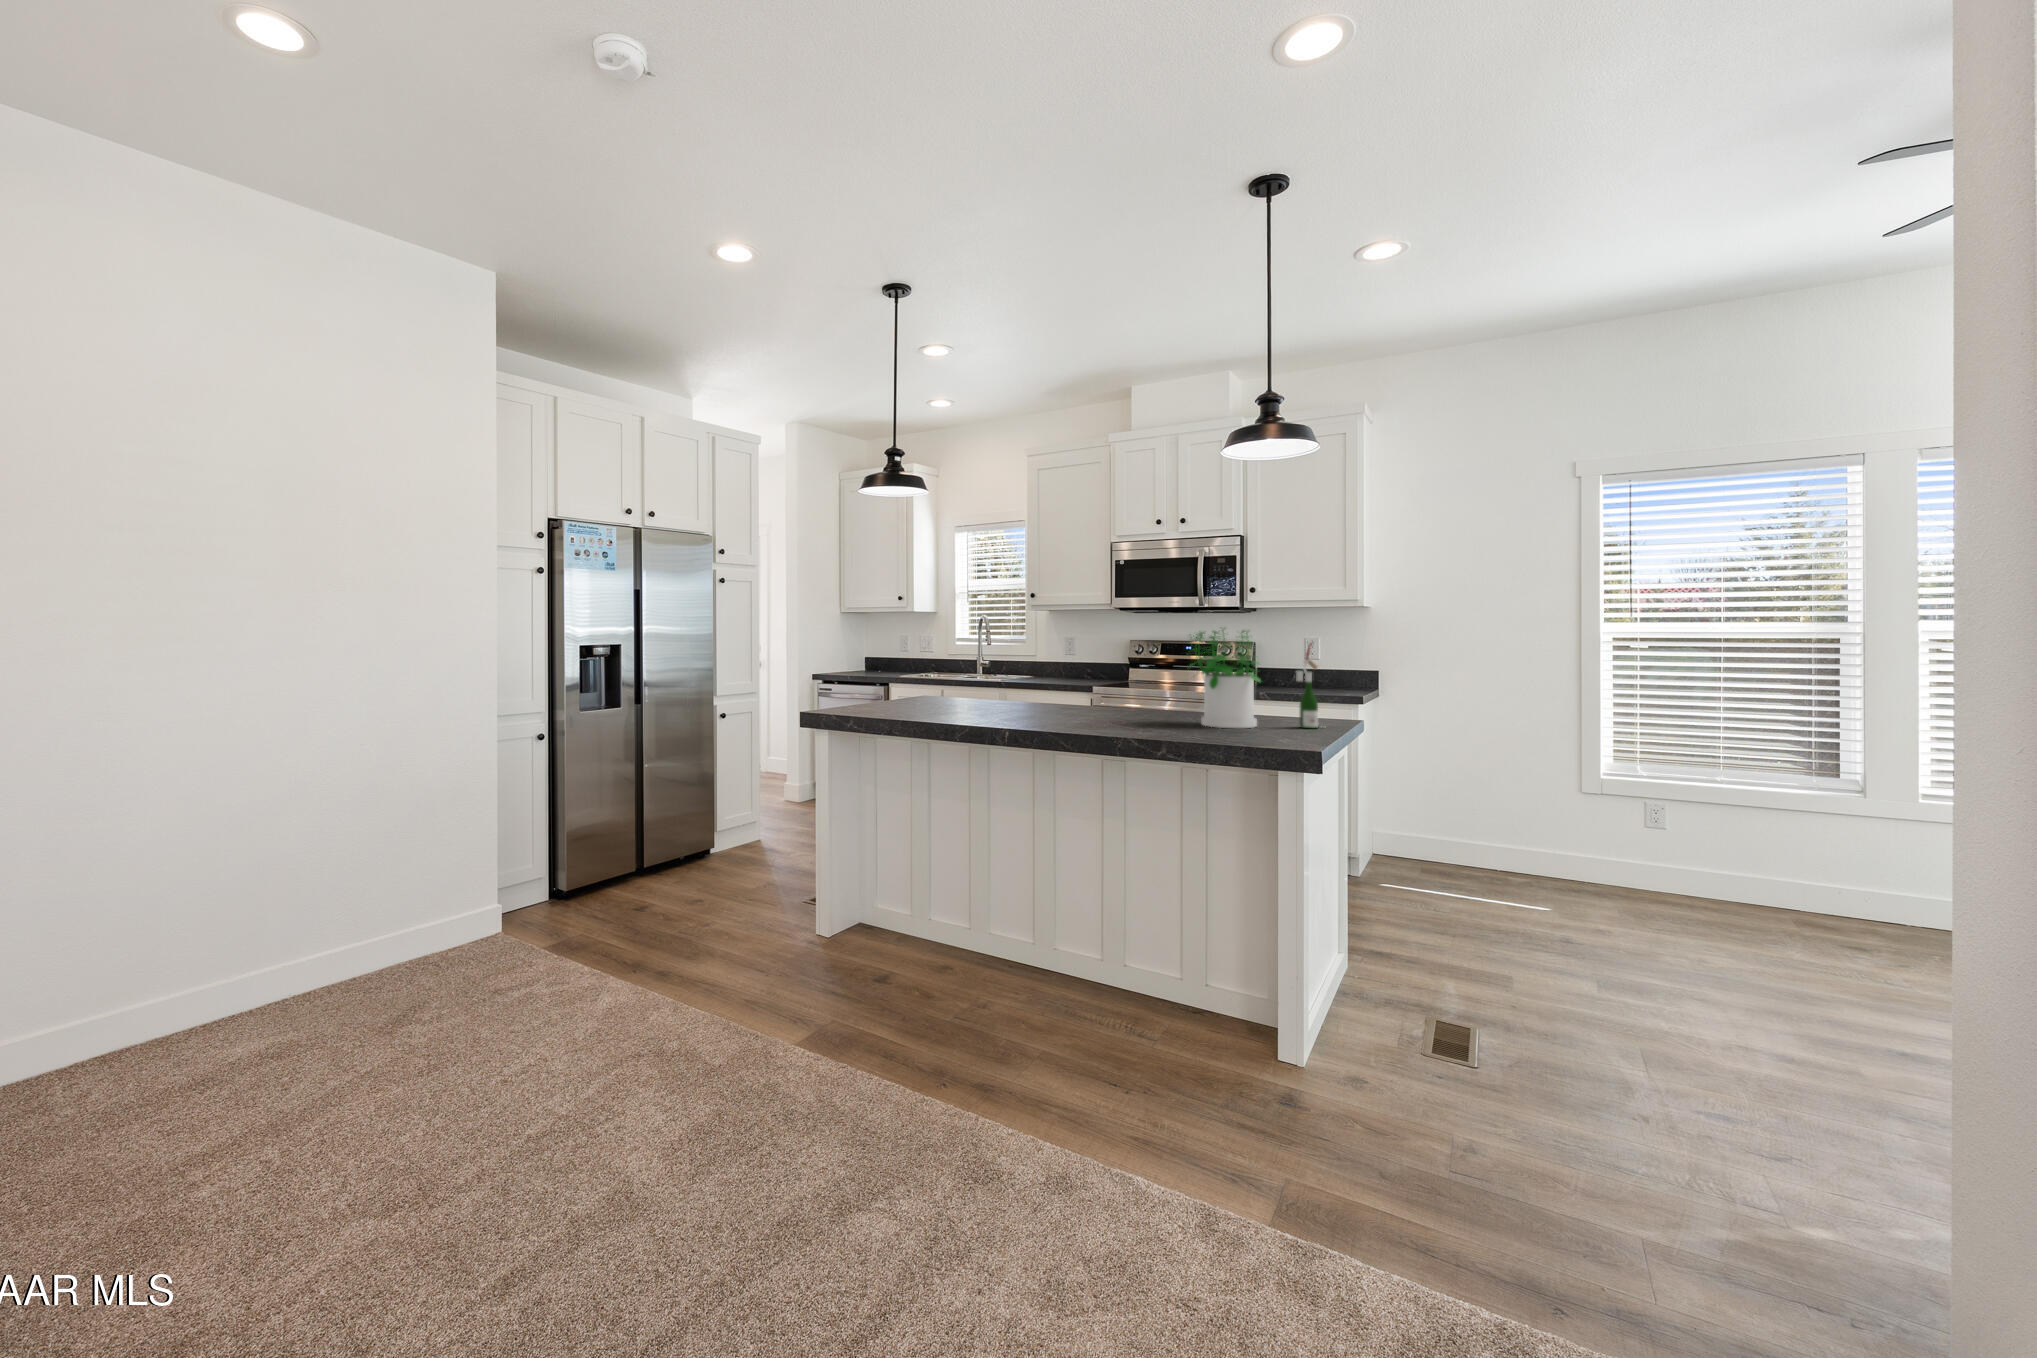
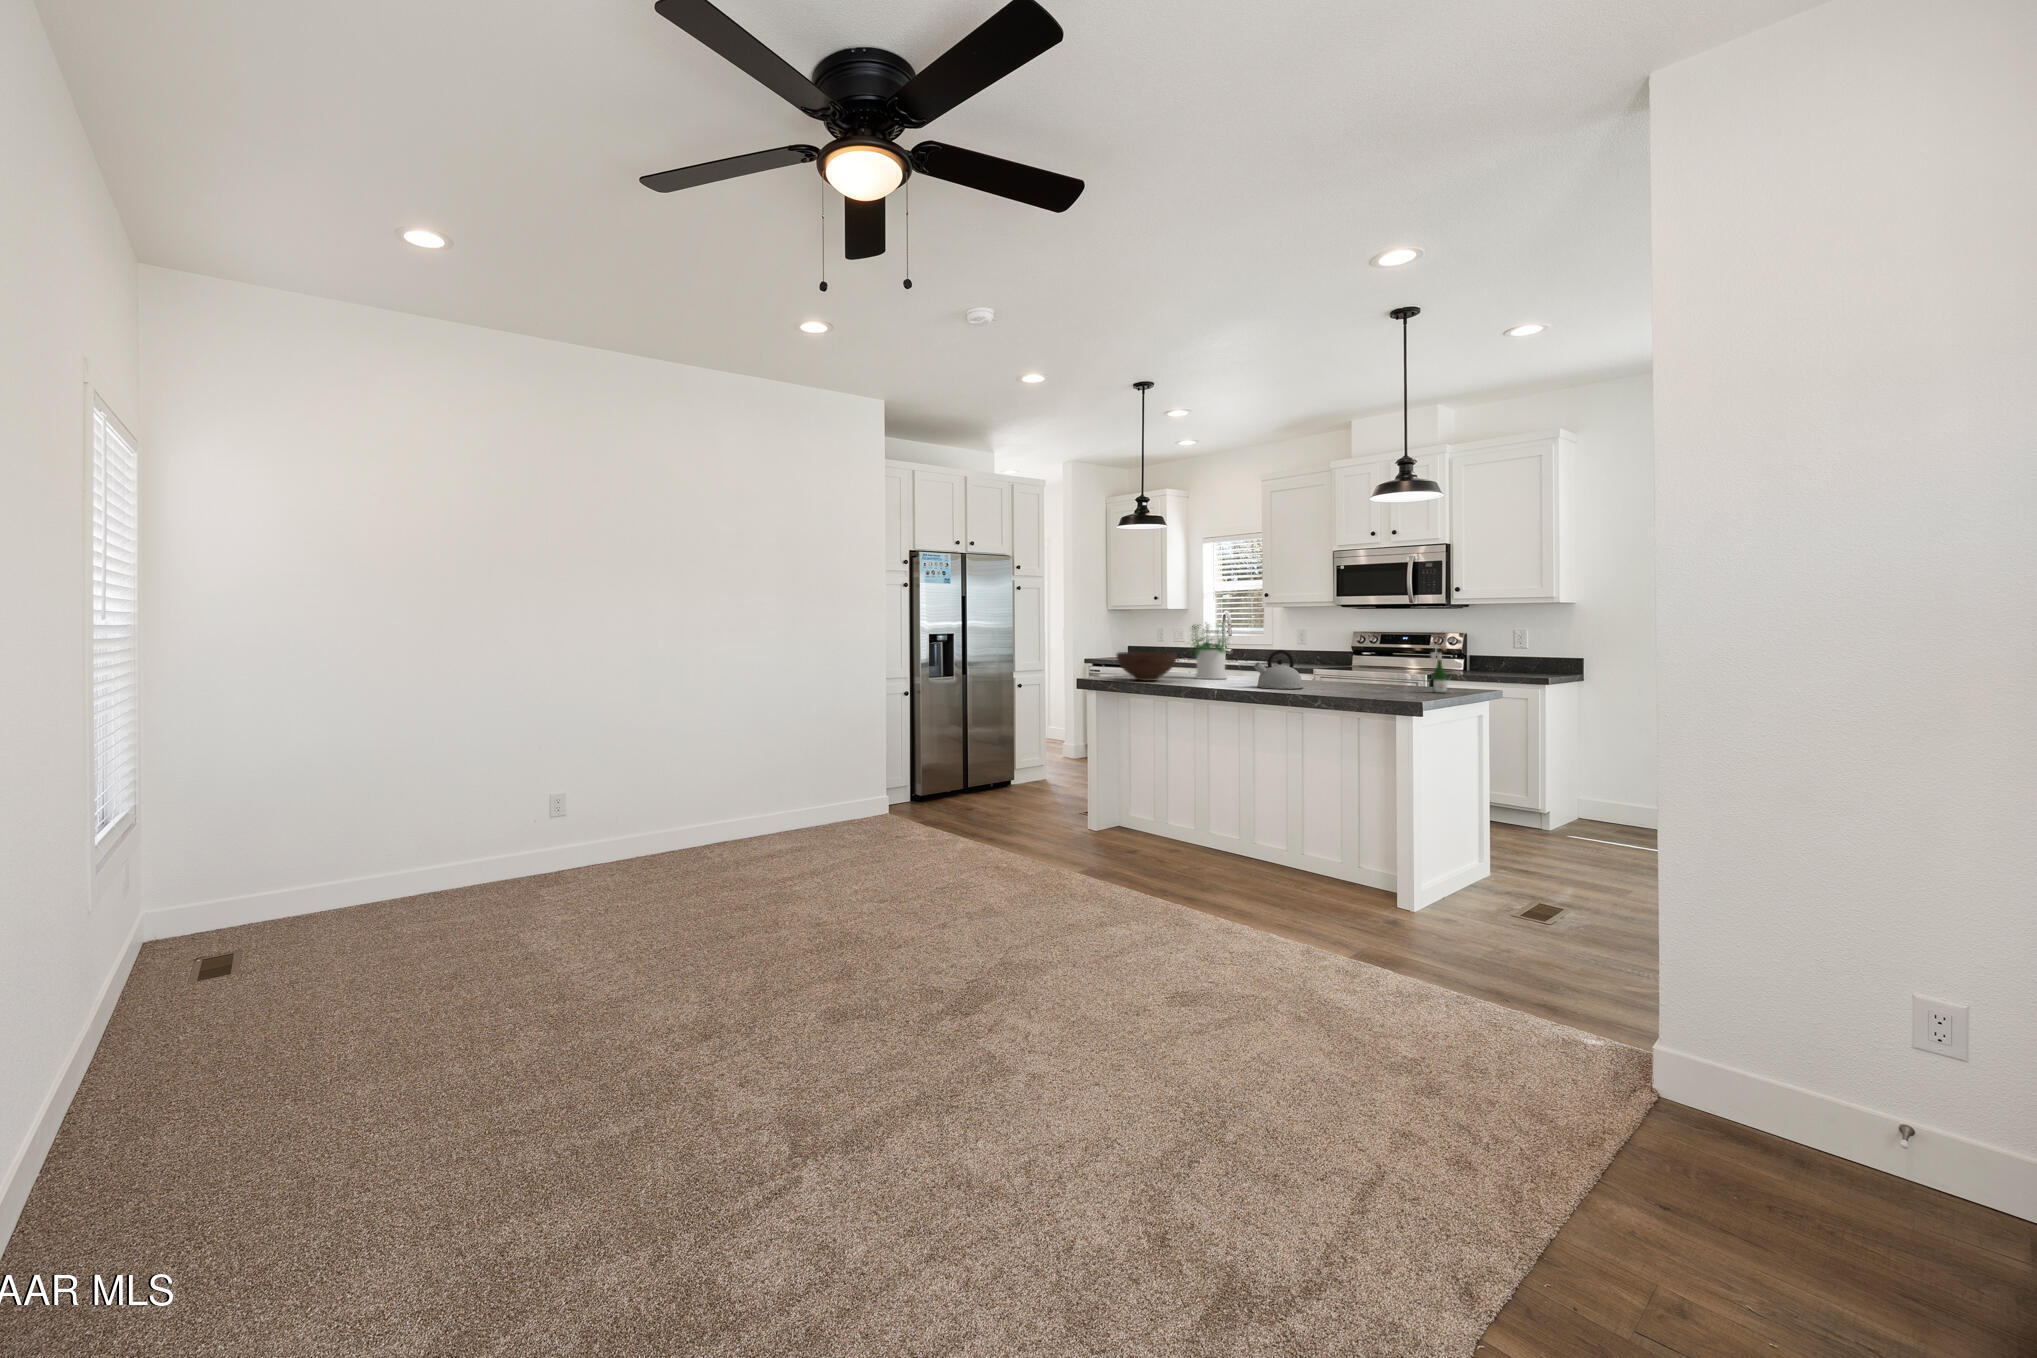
potted plant: present [1189,630,1260,728] -> present [1192,625,1227,679]
kettle: none [1063,668,1130,727] -> present [1254,650,1303,689]
fruit bowl: none [859,670,947,715] -> present [1116,652,1177,681]

